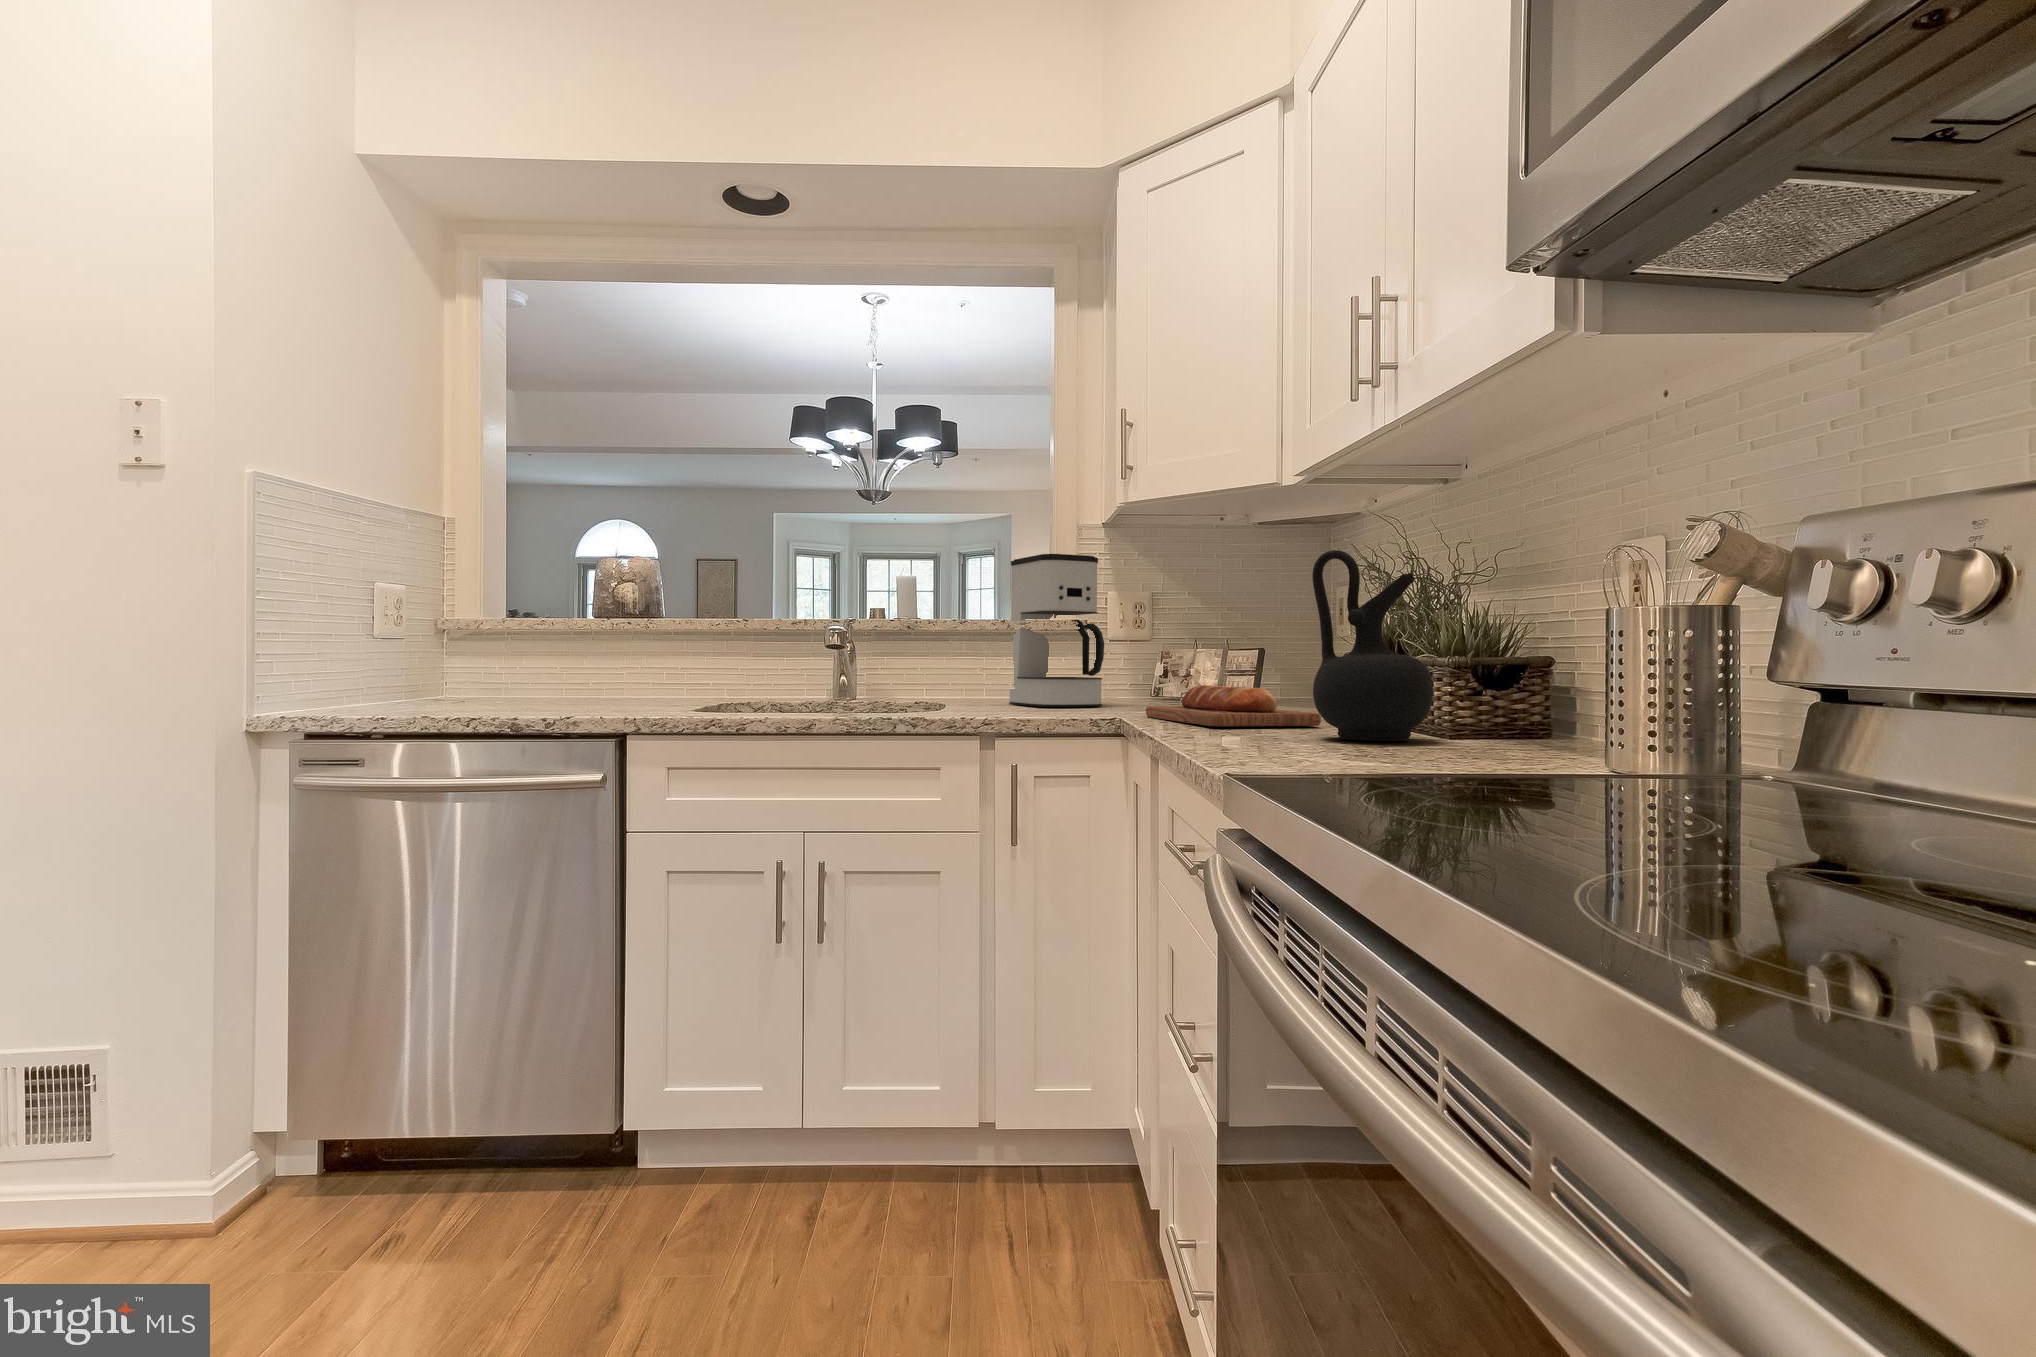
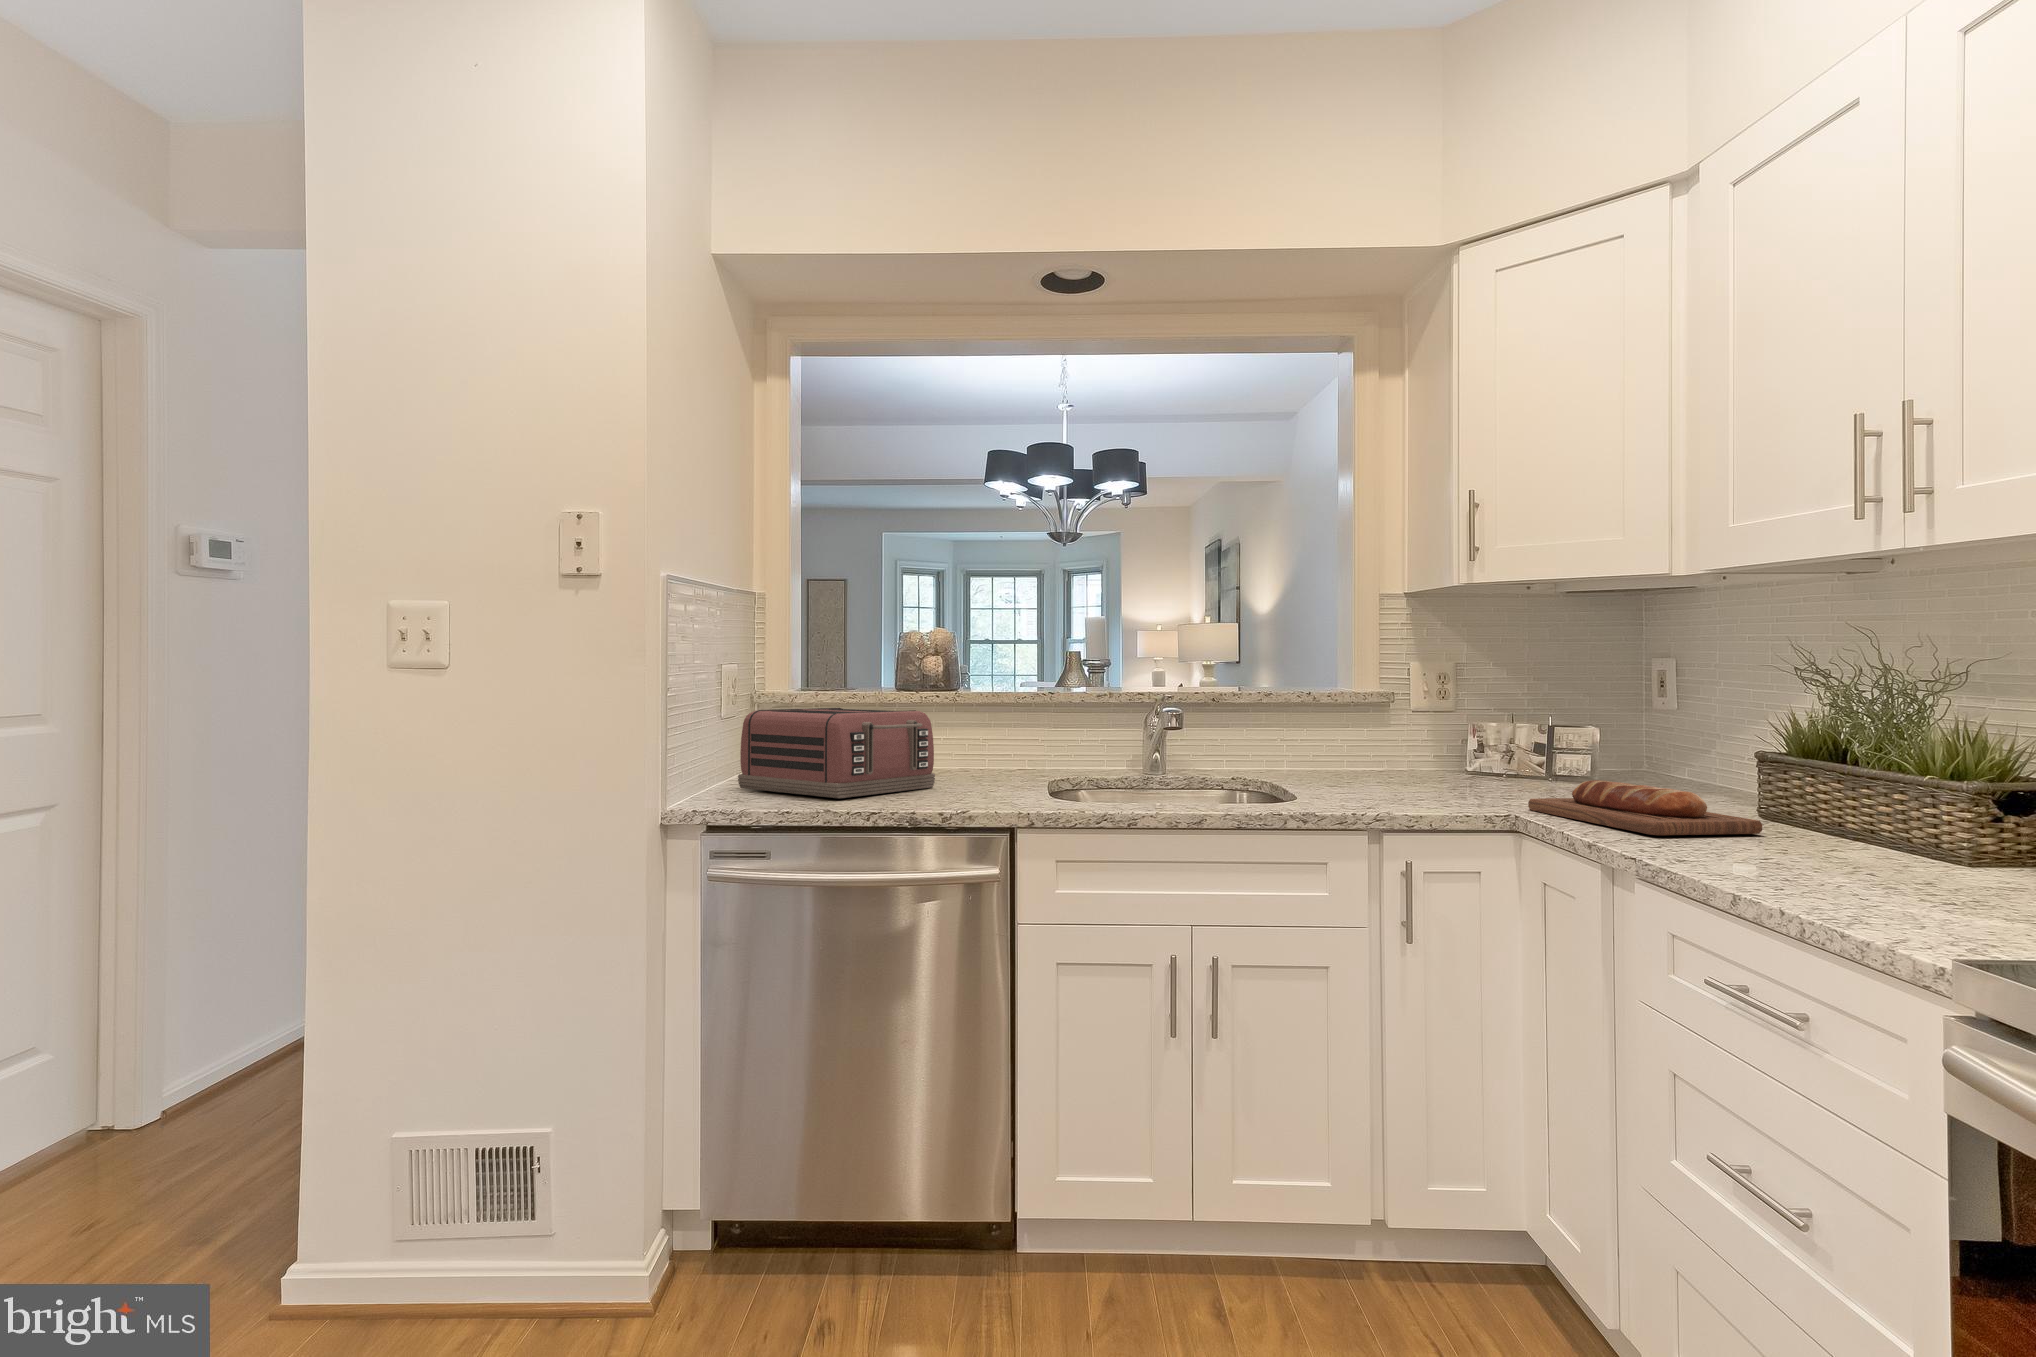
ceramic jug: present [1312,550,1433,741] -> none [1801,666,1953,869]
coffee maker: present [1009,554,1104,707] -> none [1332,632,1438,788]
toaster: none [379,626,593,711] -> present [738,708,935,798]

